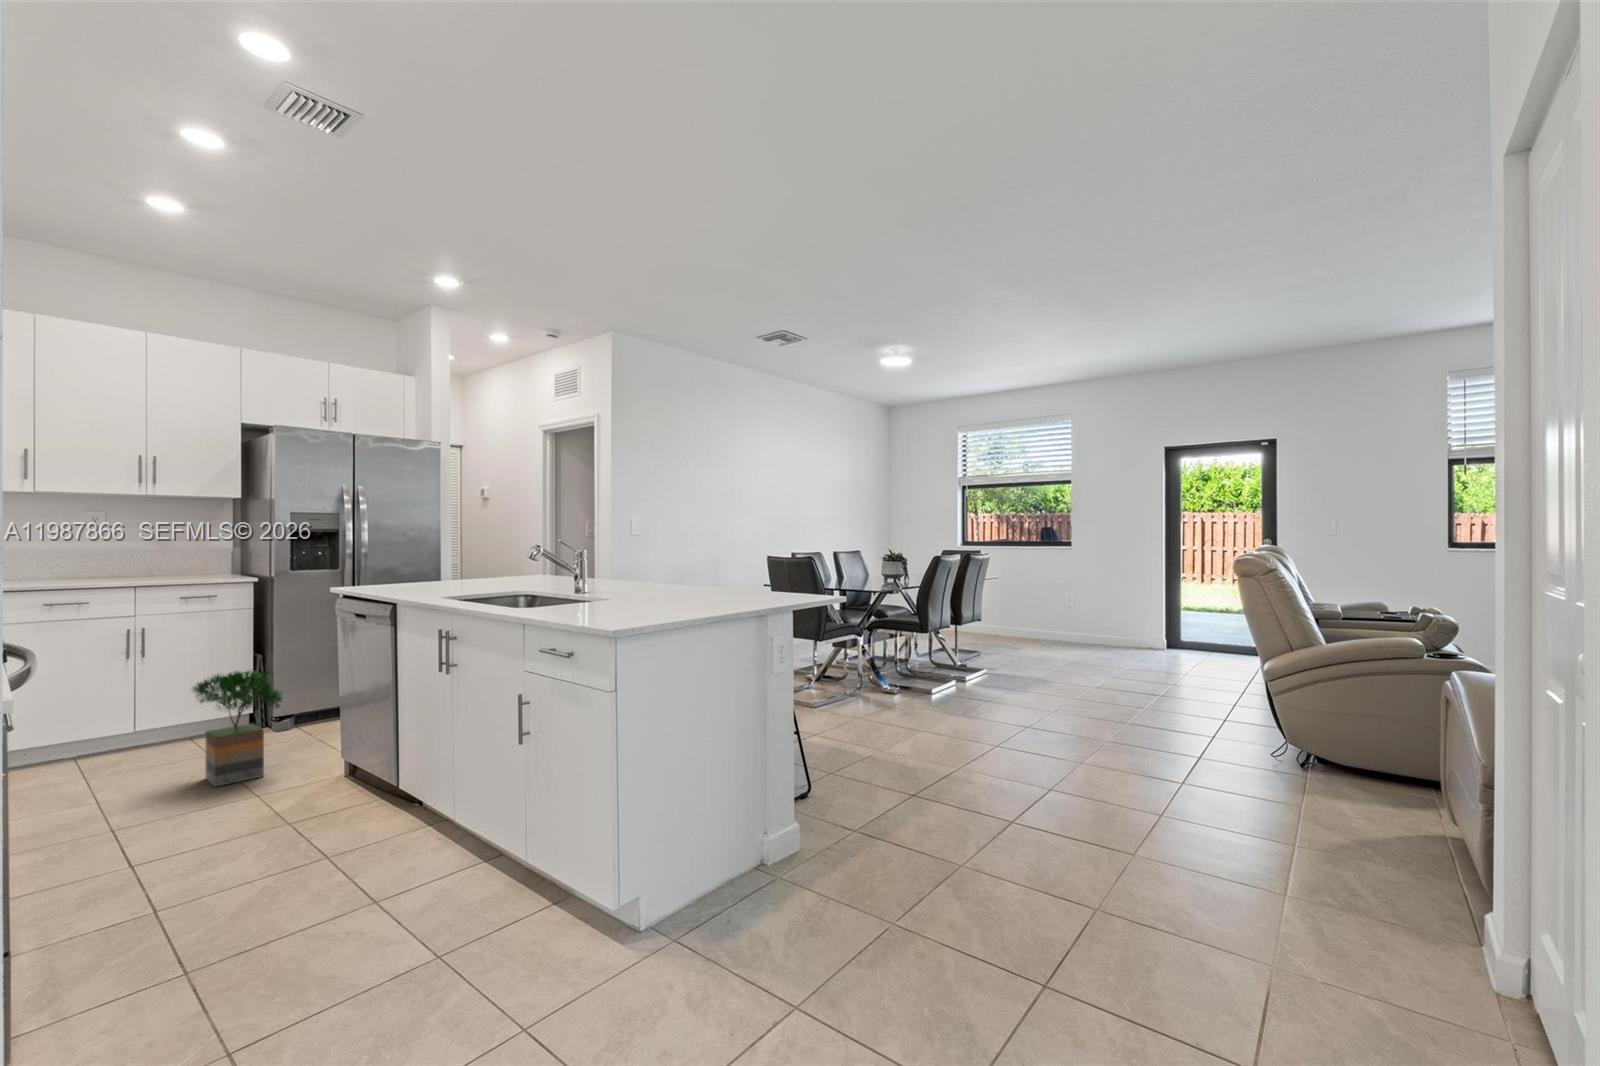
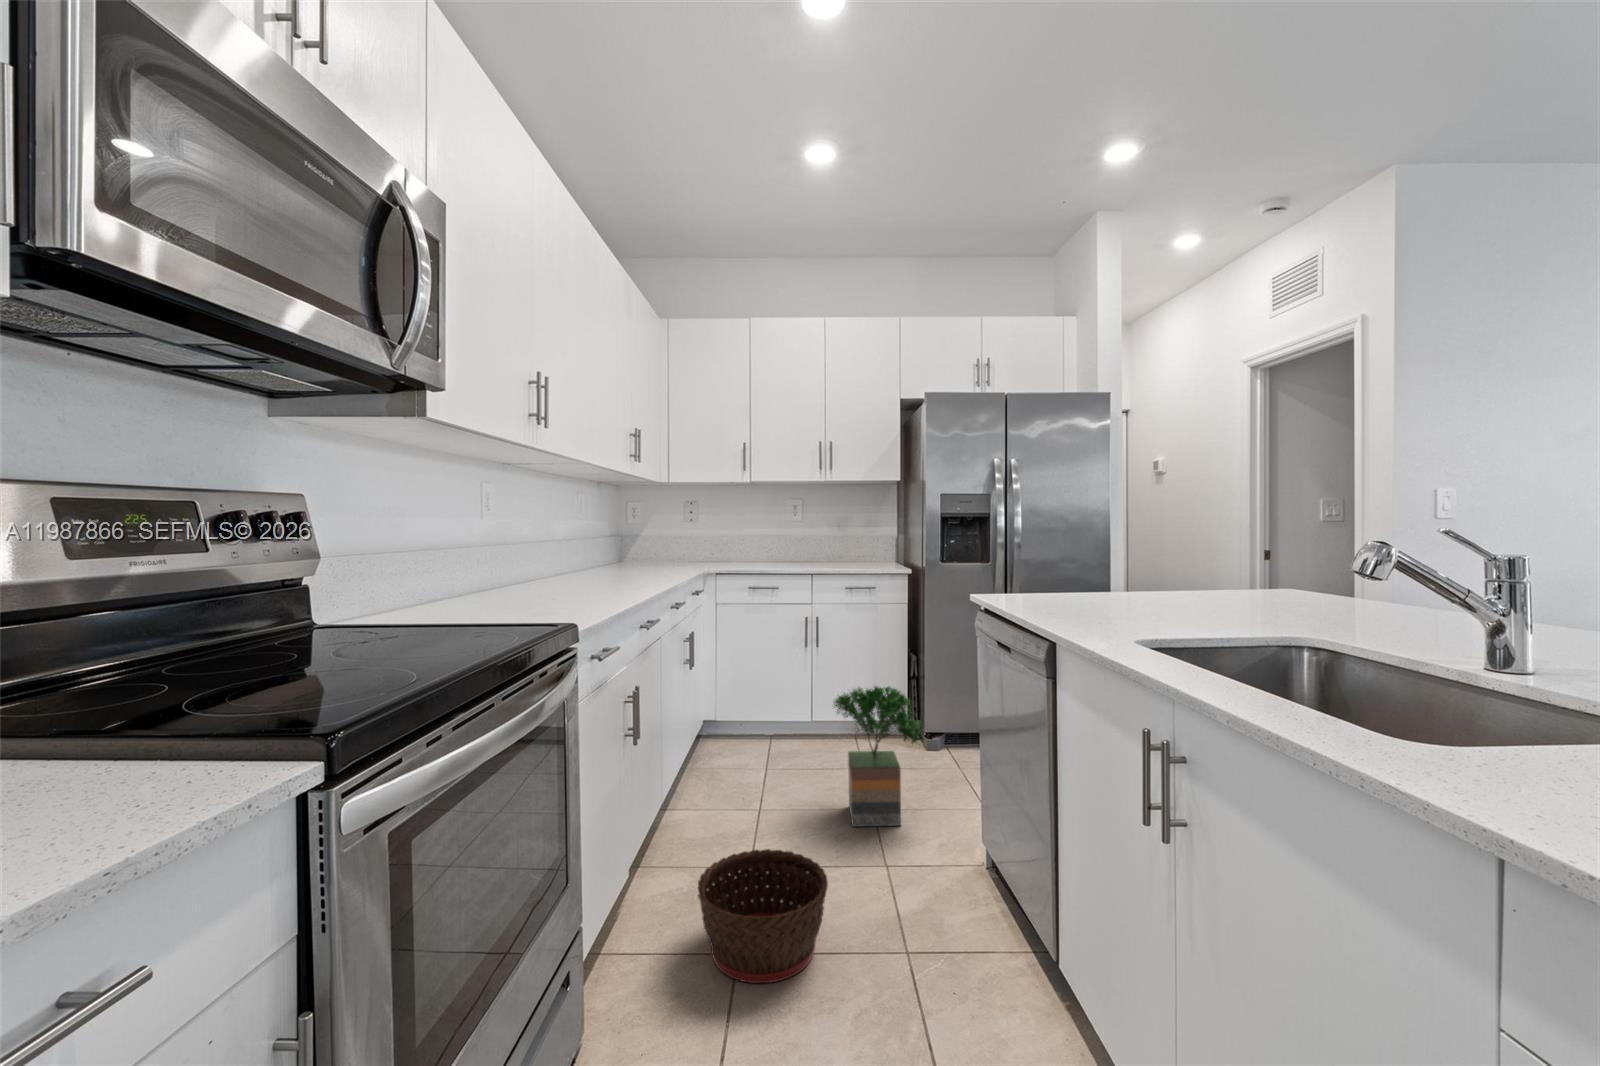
basket: none [90,787,221,875] -> present [698,849,828,983]

